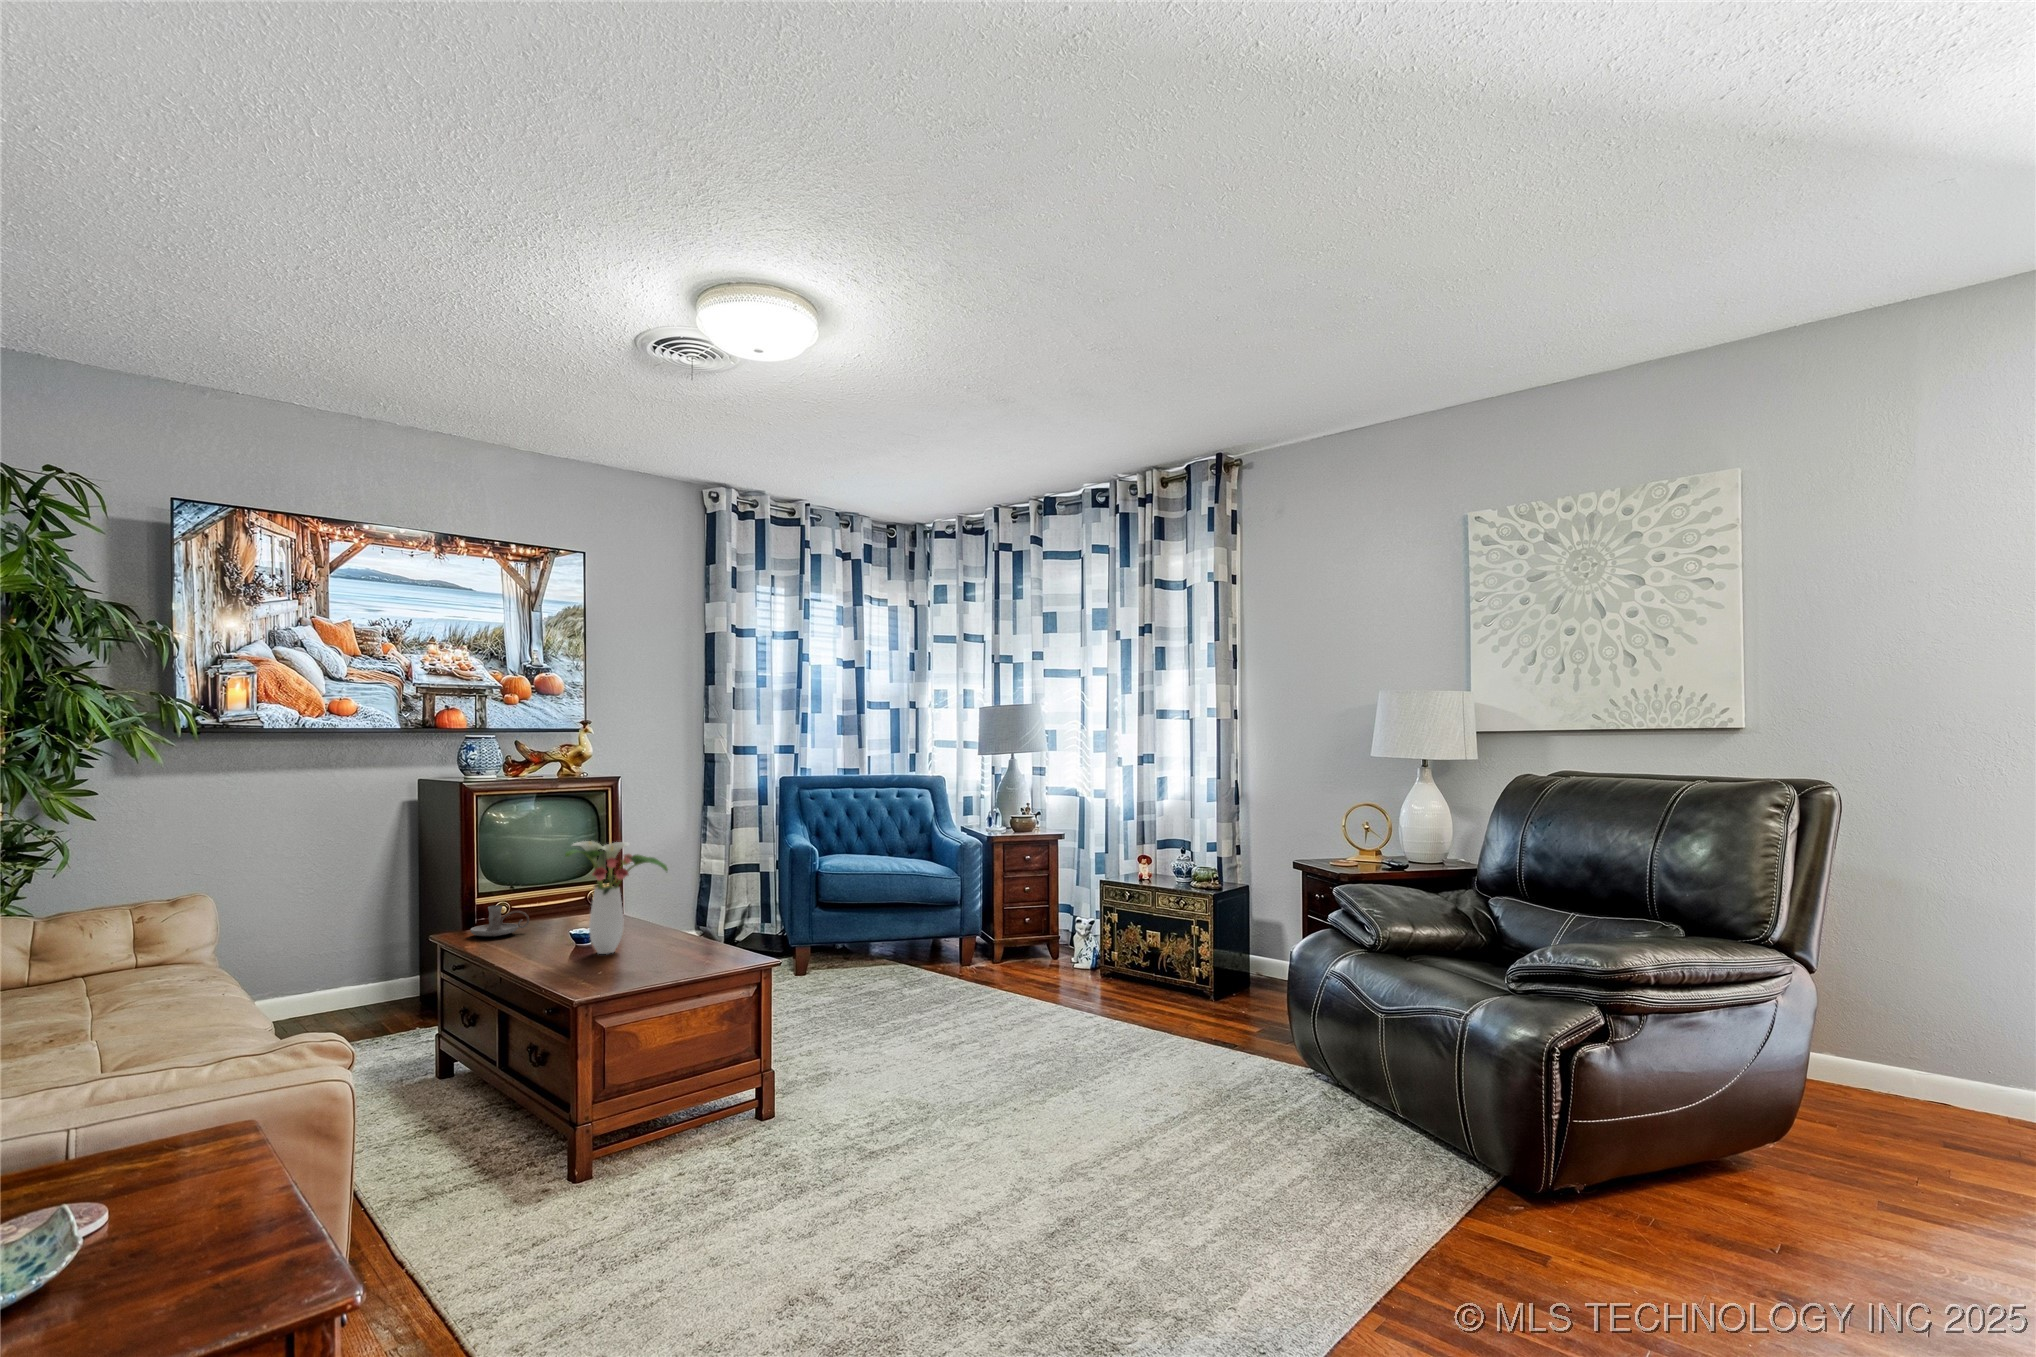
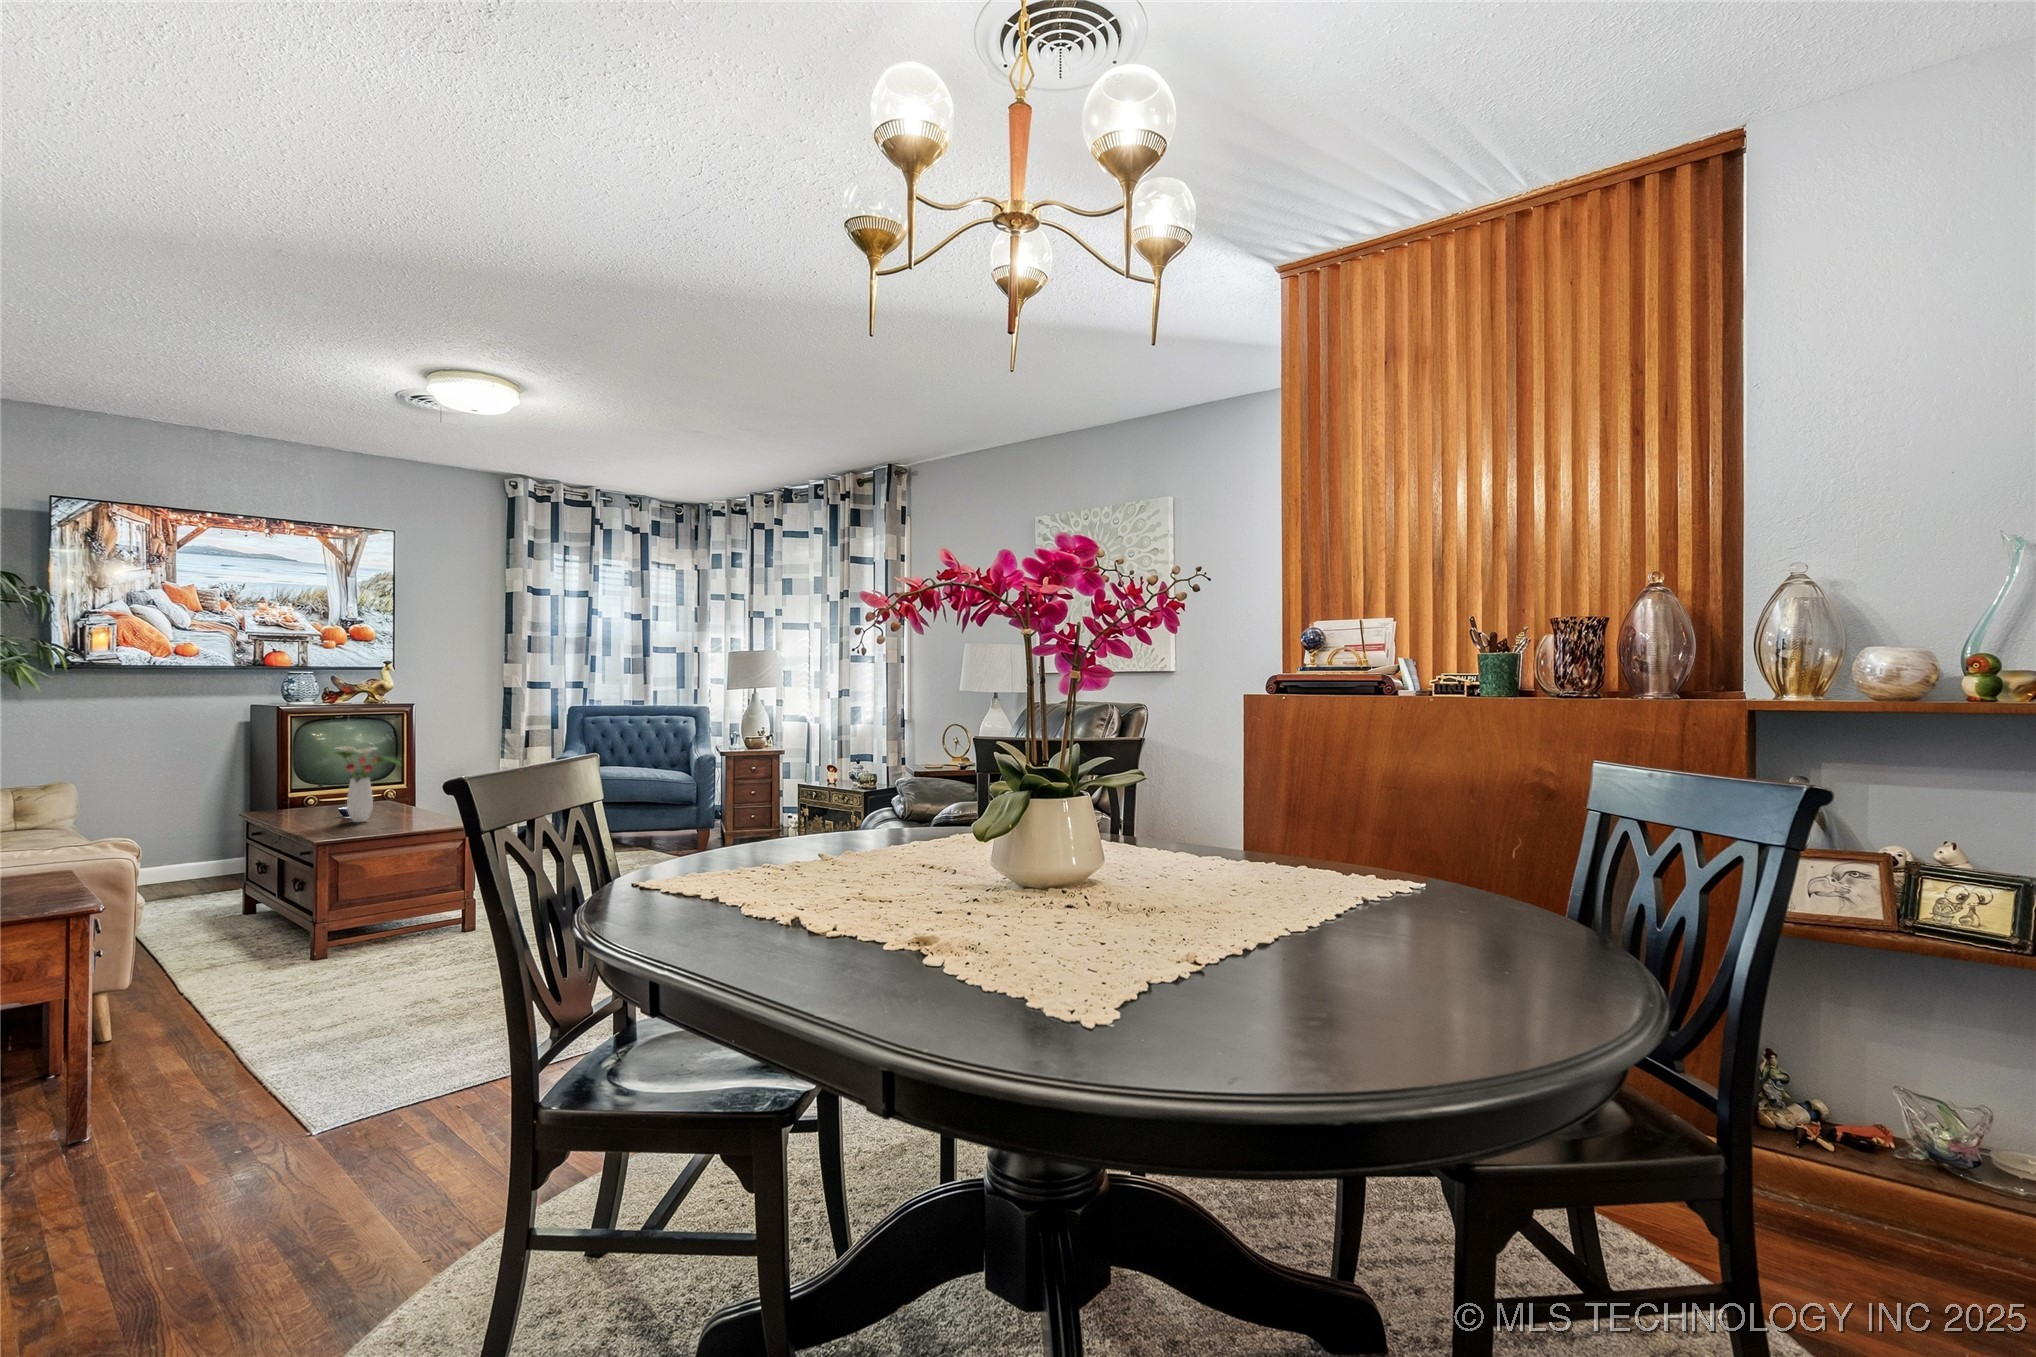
candle holder: present [470,905,529,937] -> none [271,792,317,813]

